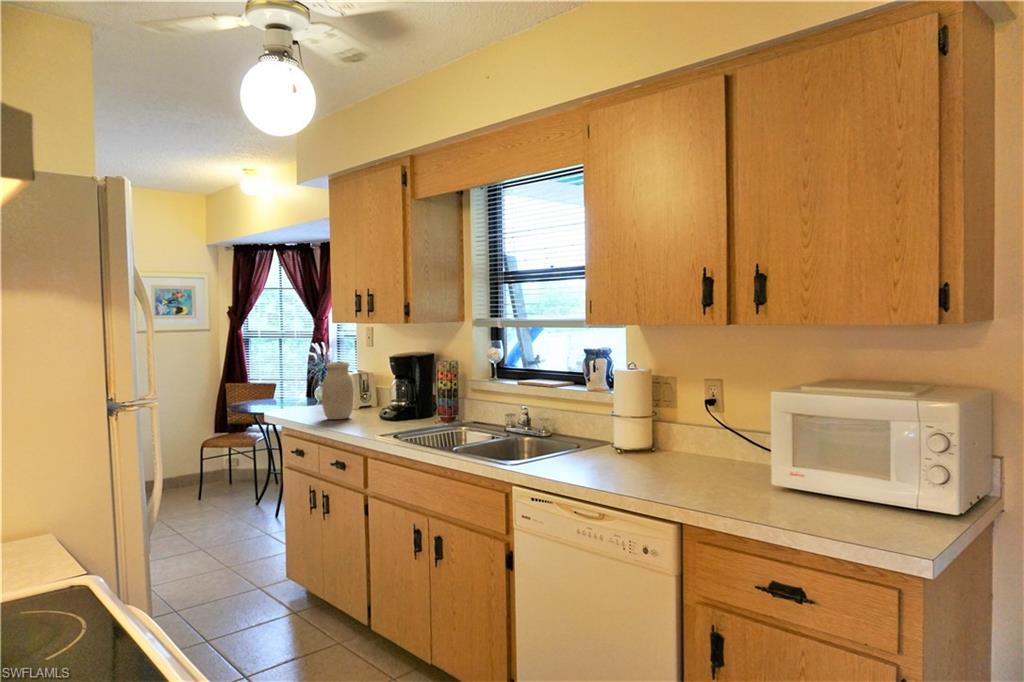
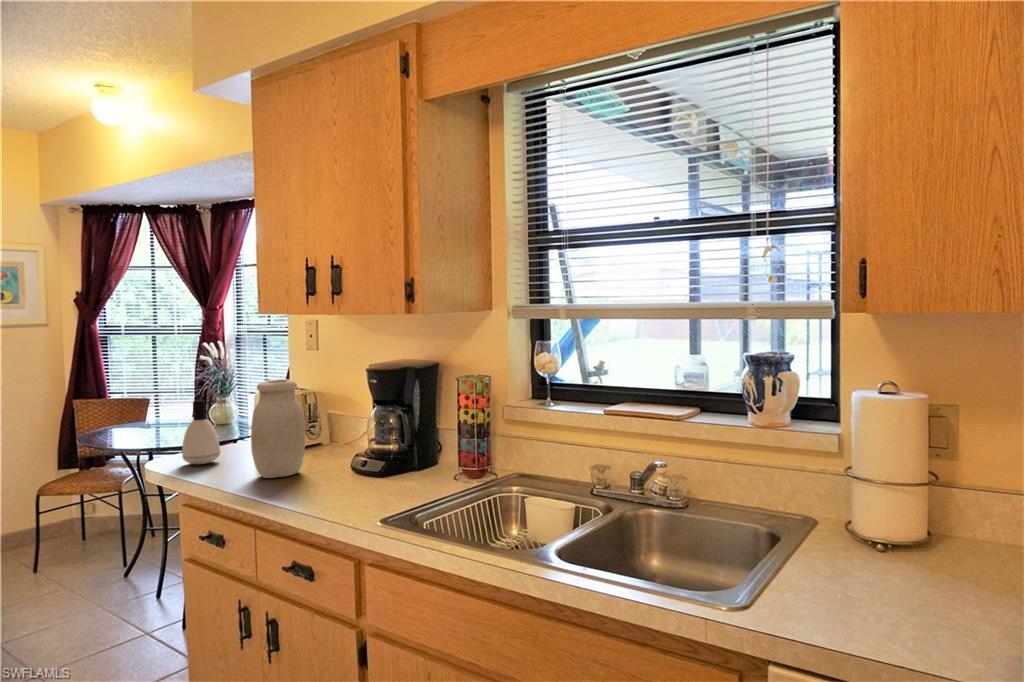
soap dispenser: none [286,374,308,413] -> present [182,400,220,464]

